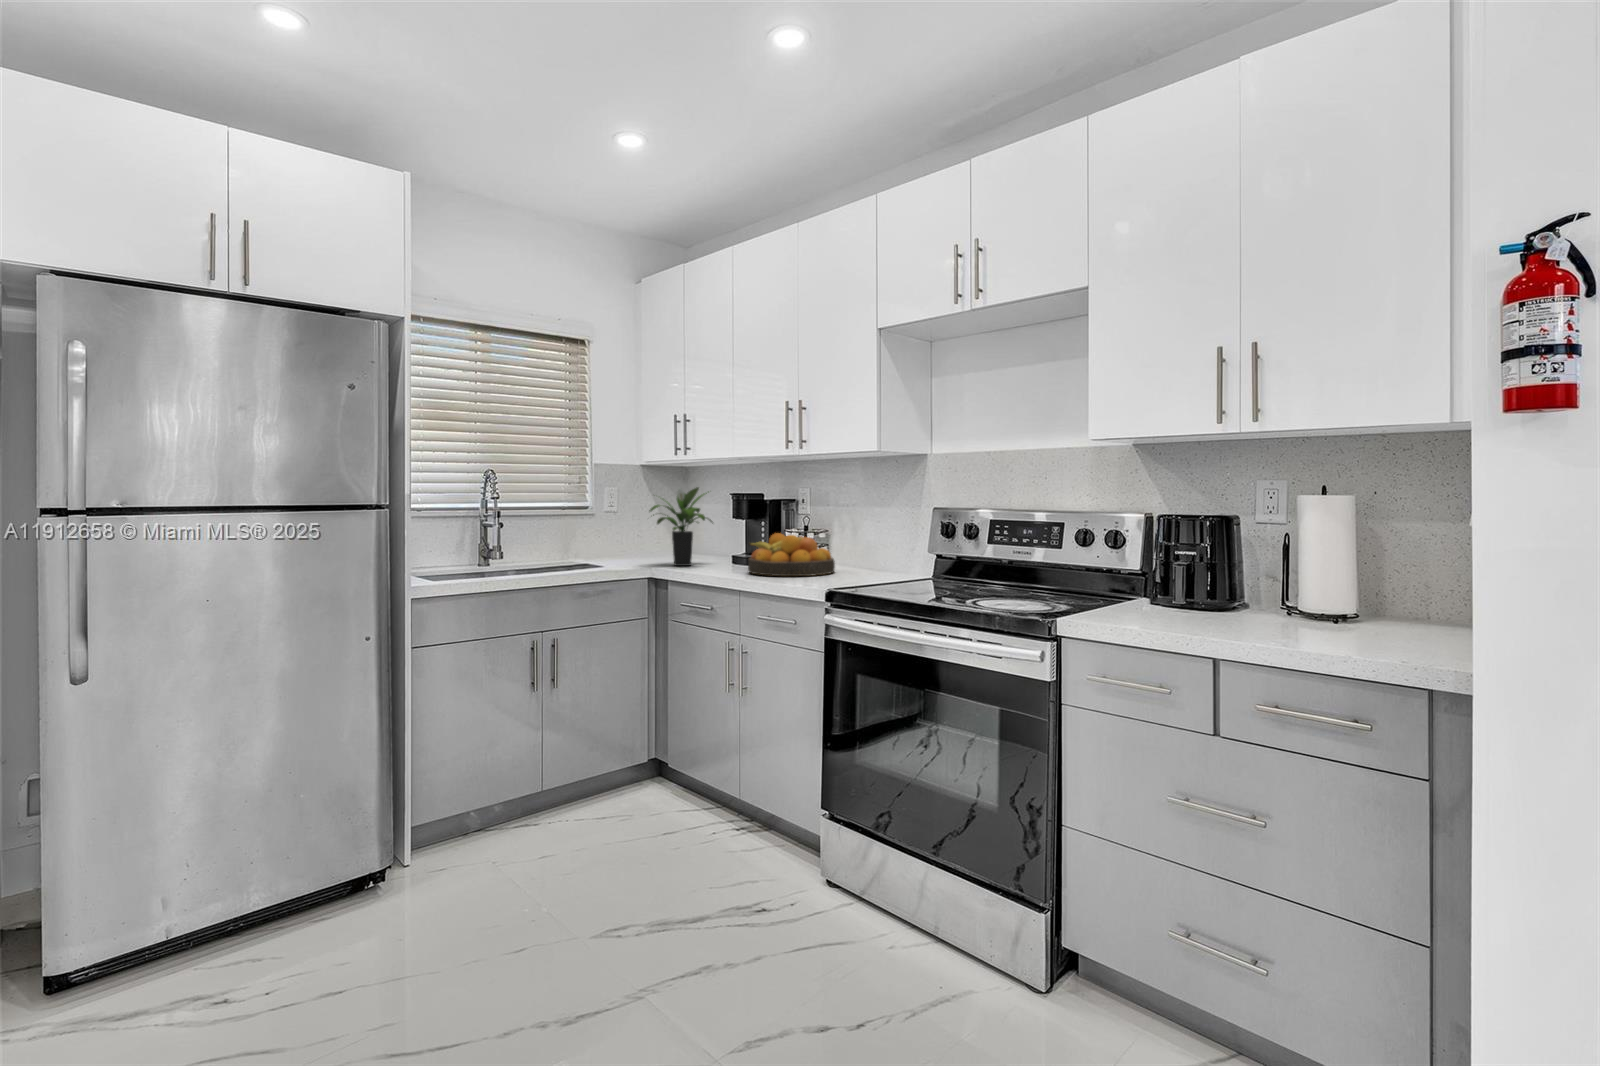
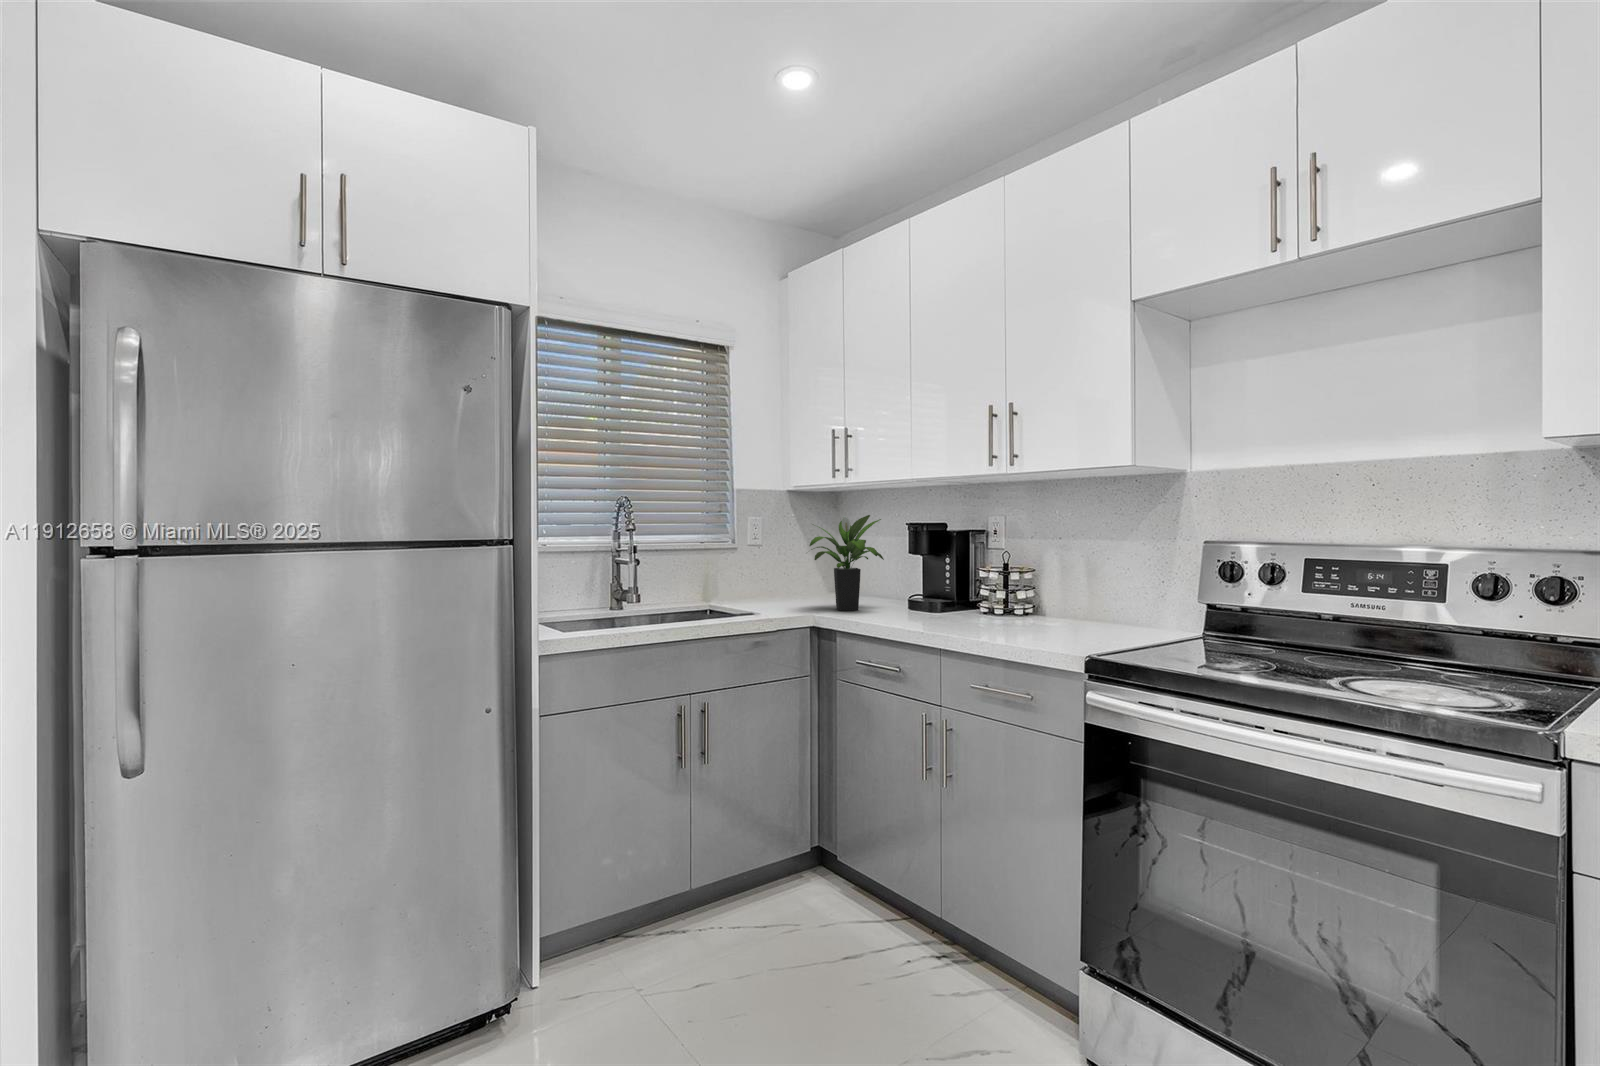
fruit bowl: present [748,533,835,576] -> none [939,572,1054,629]

